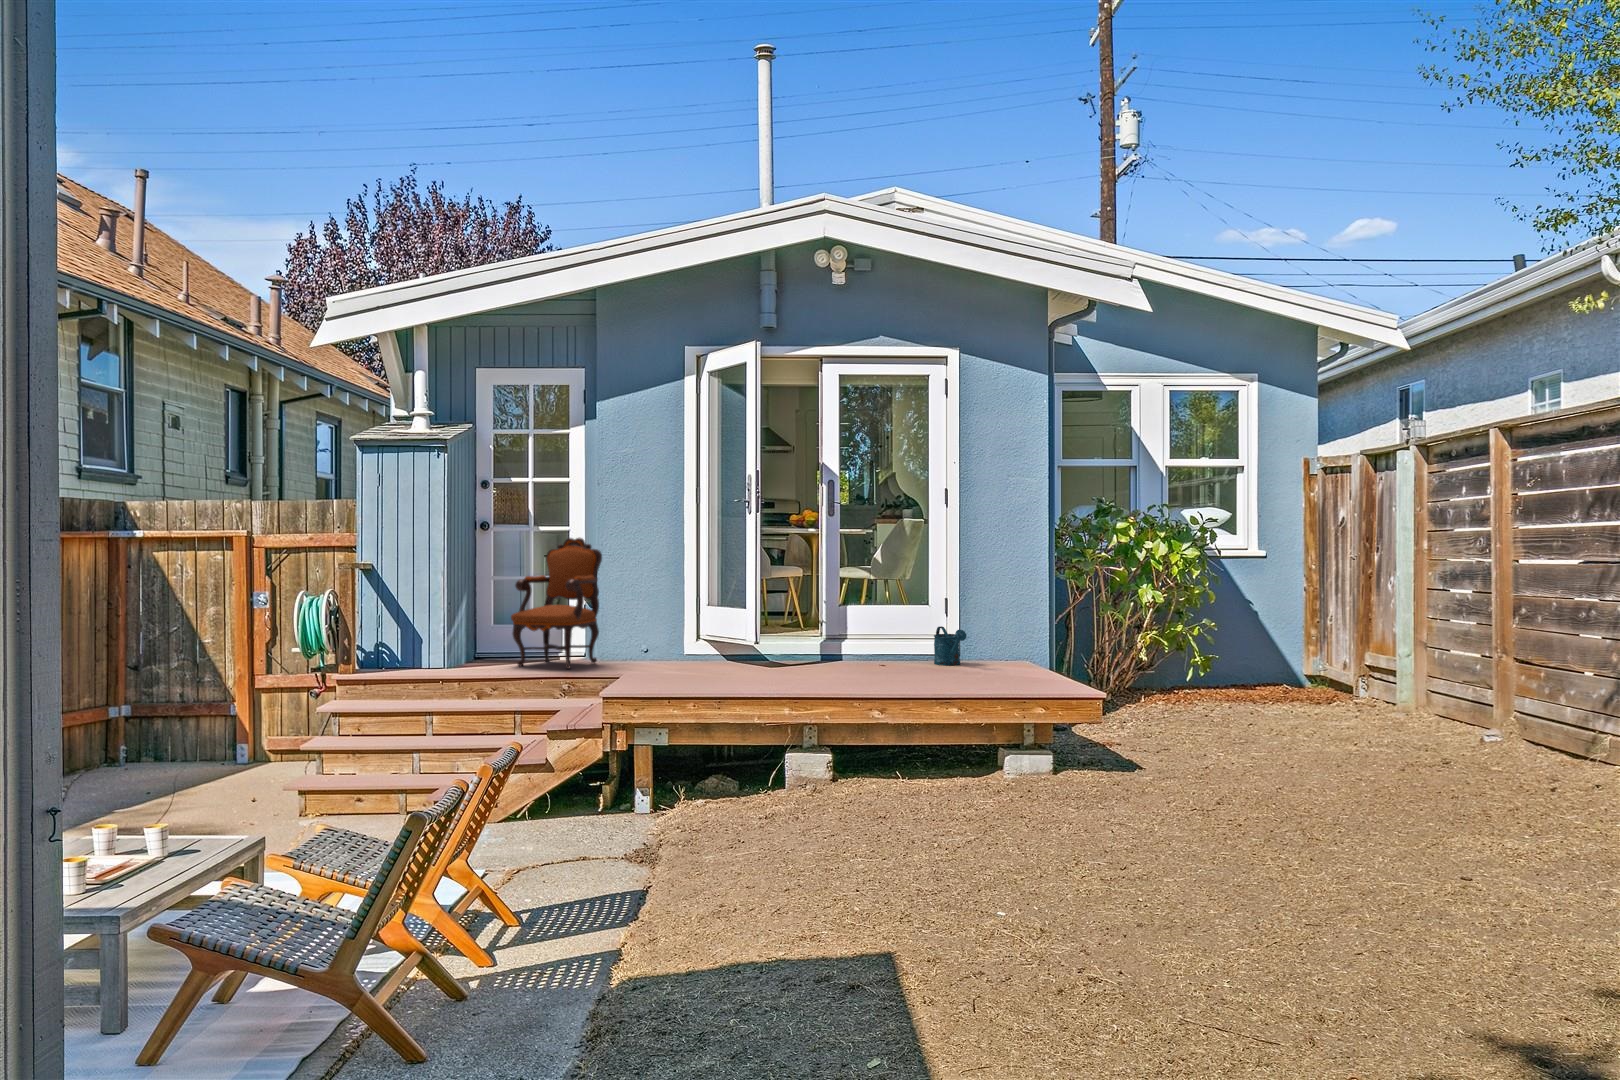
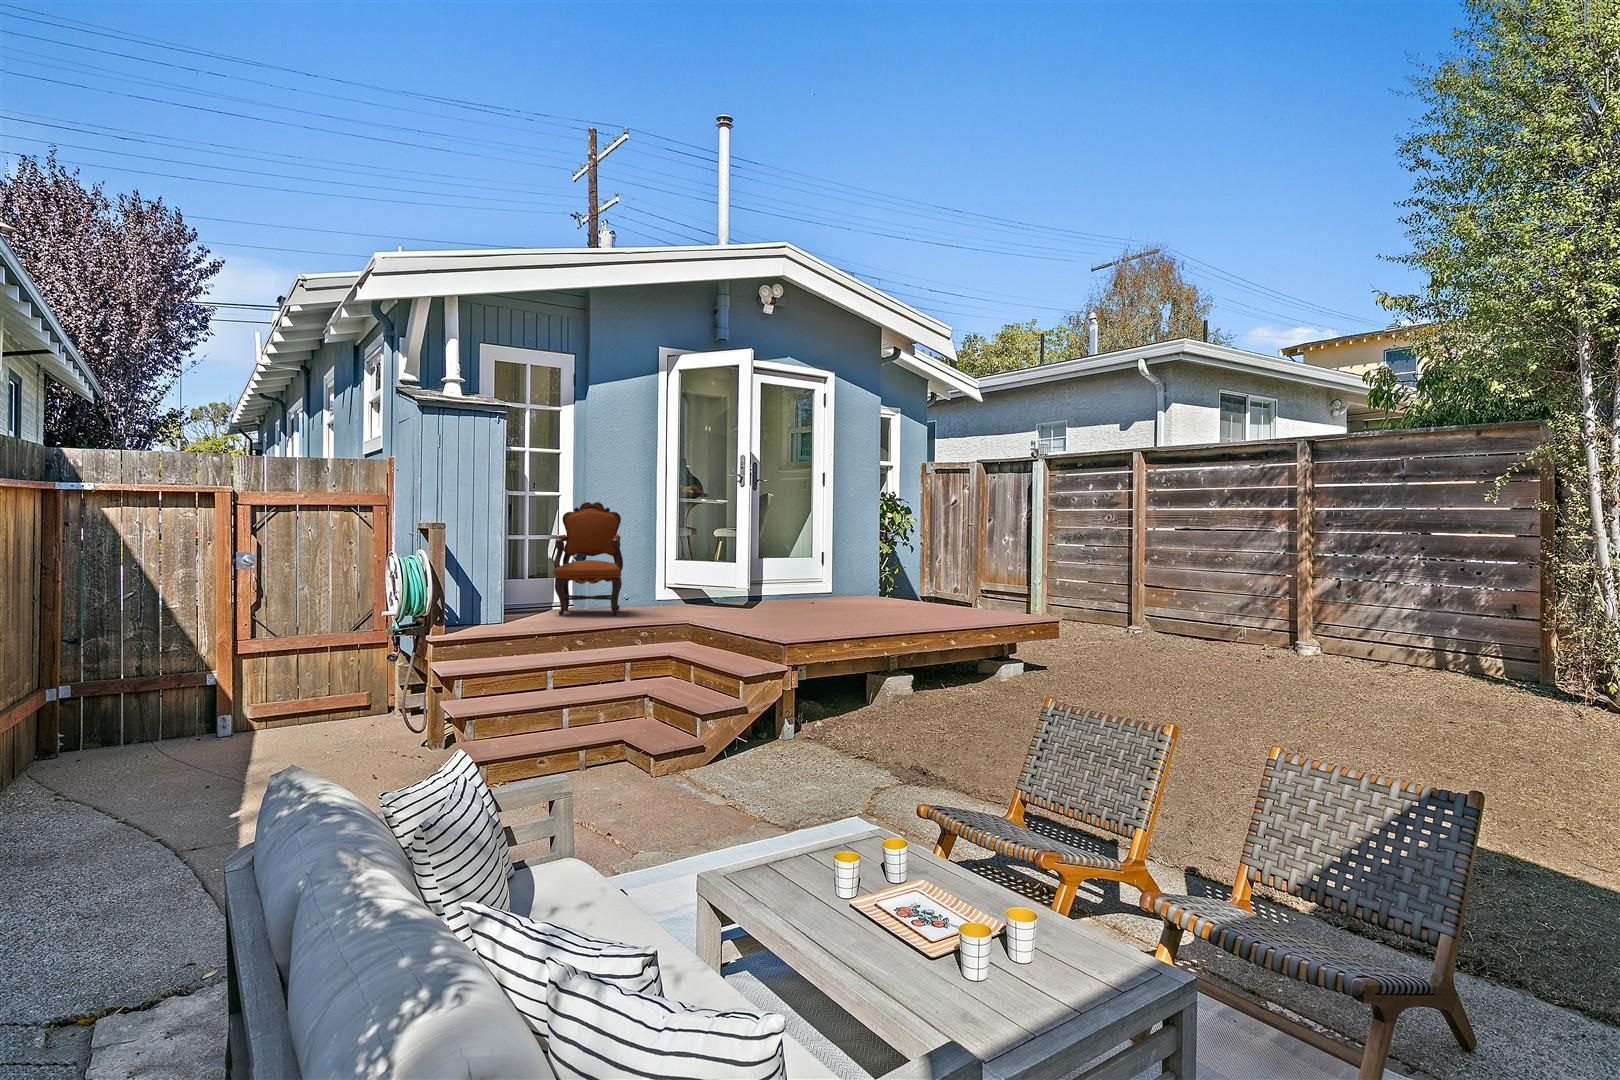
watering can: present [934,626,967,665] -> none [847,572,884,600]

